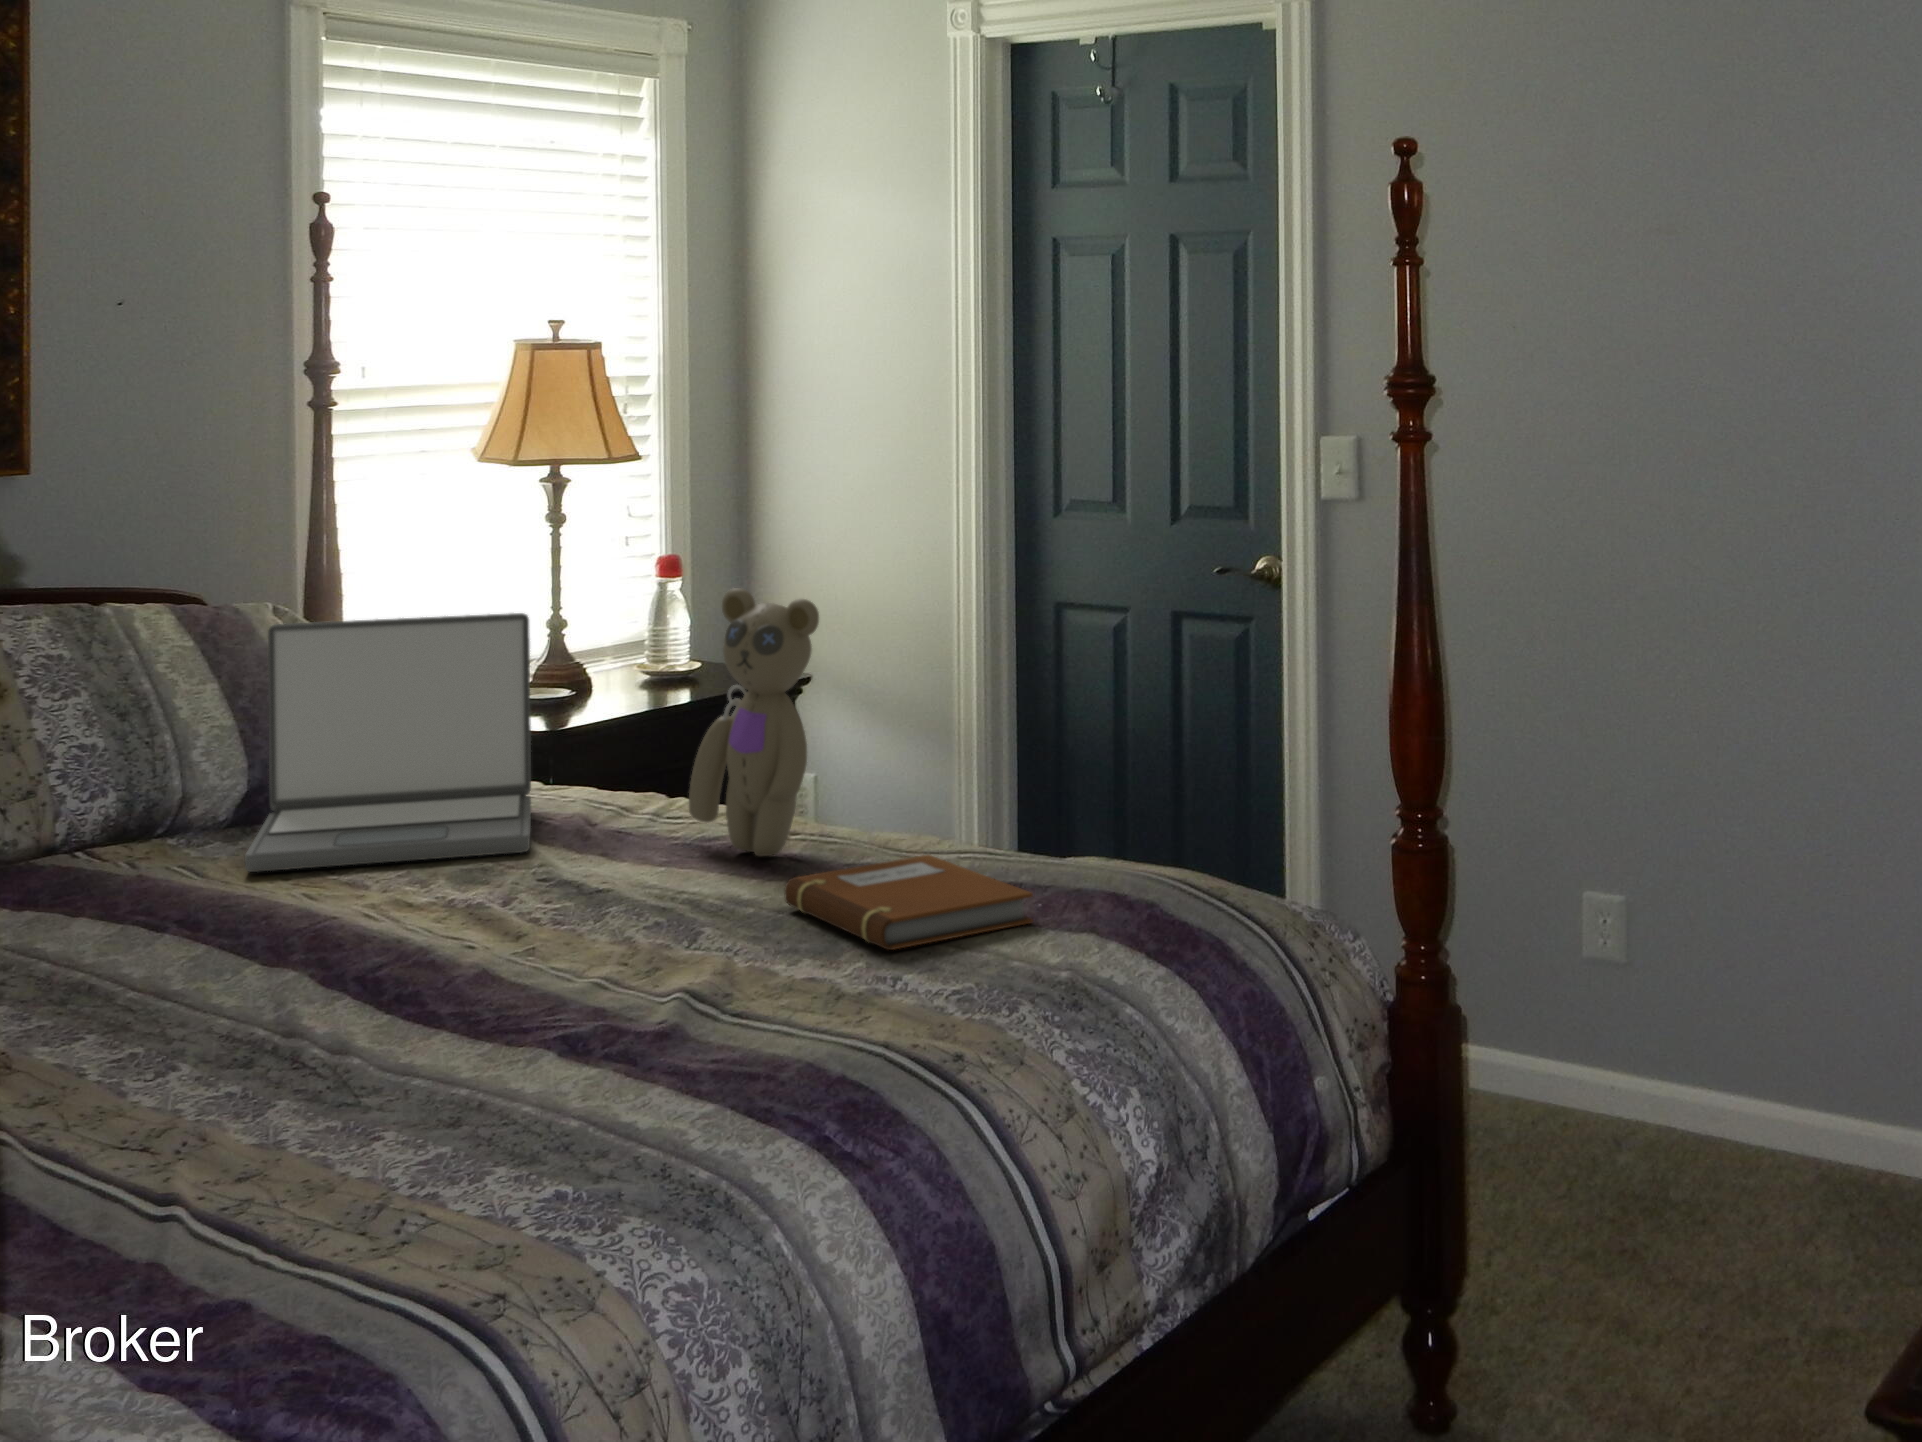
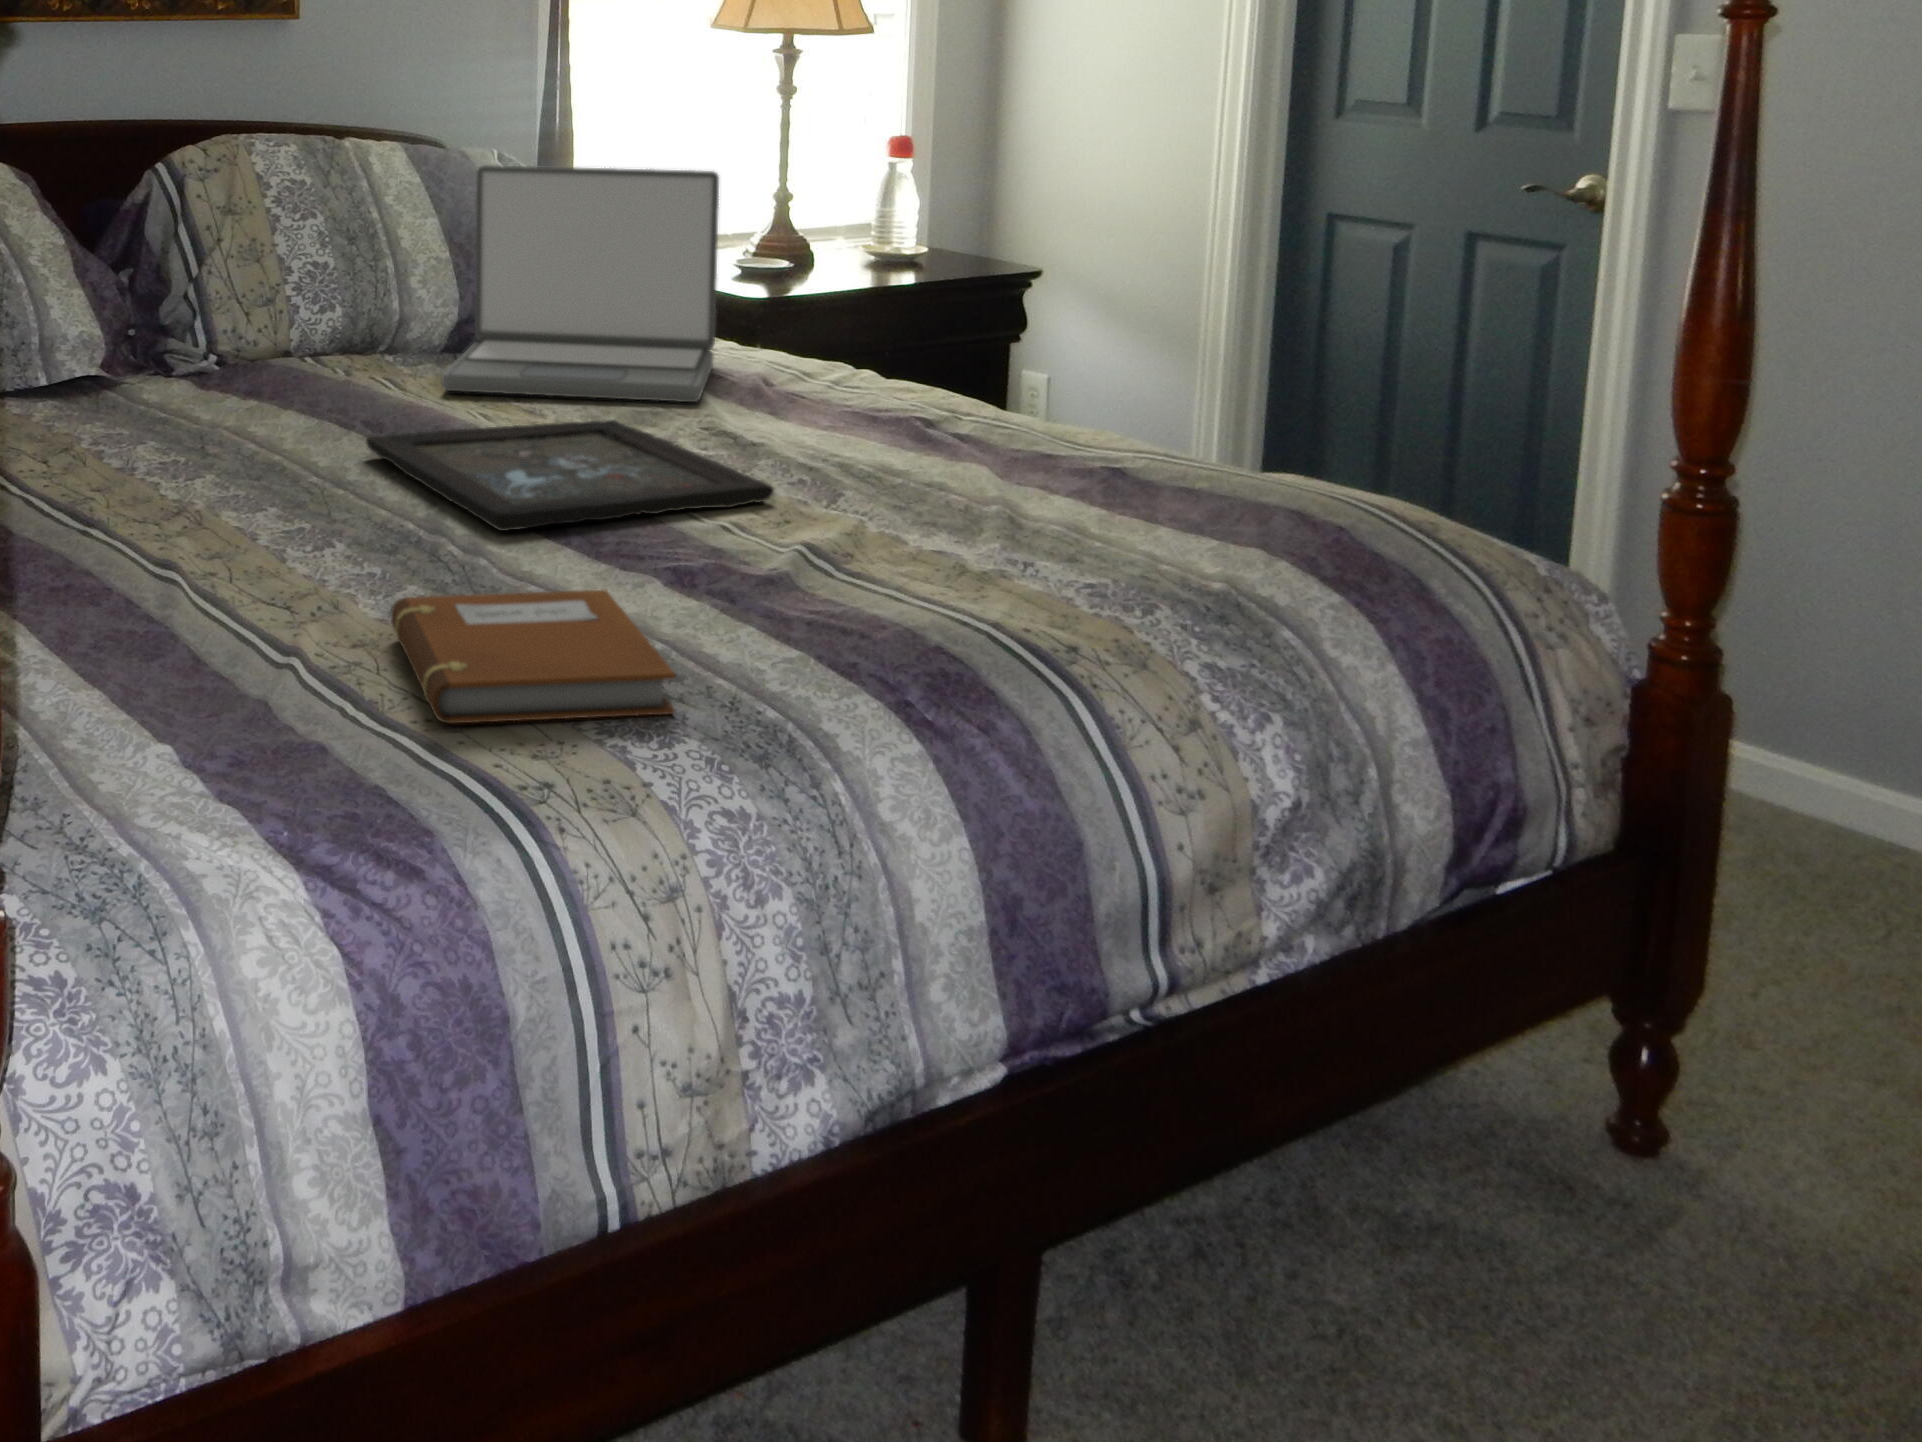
teddy bear: present [689,588,819,856] -> none [857,155,1000,433]
notebook: present [784,855,1033,950] -> present [391,590,676,724]
tray: none [180,882,638,1023] -> present [366,419,774,531]

